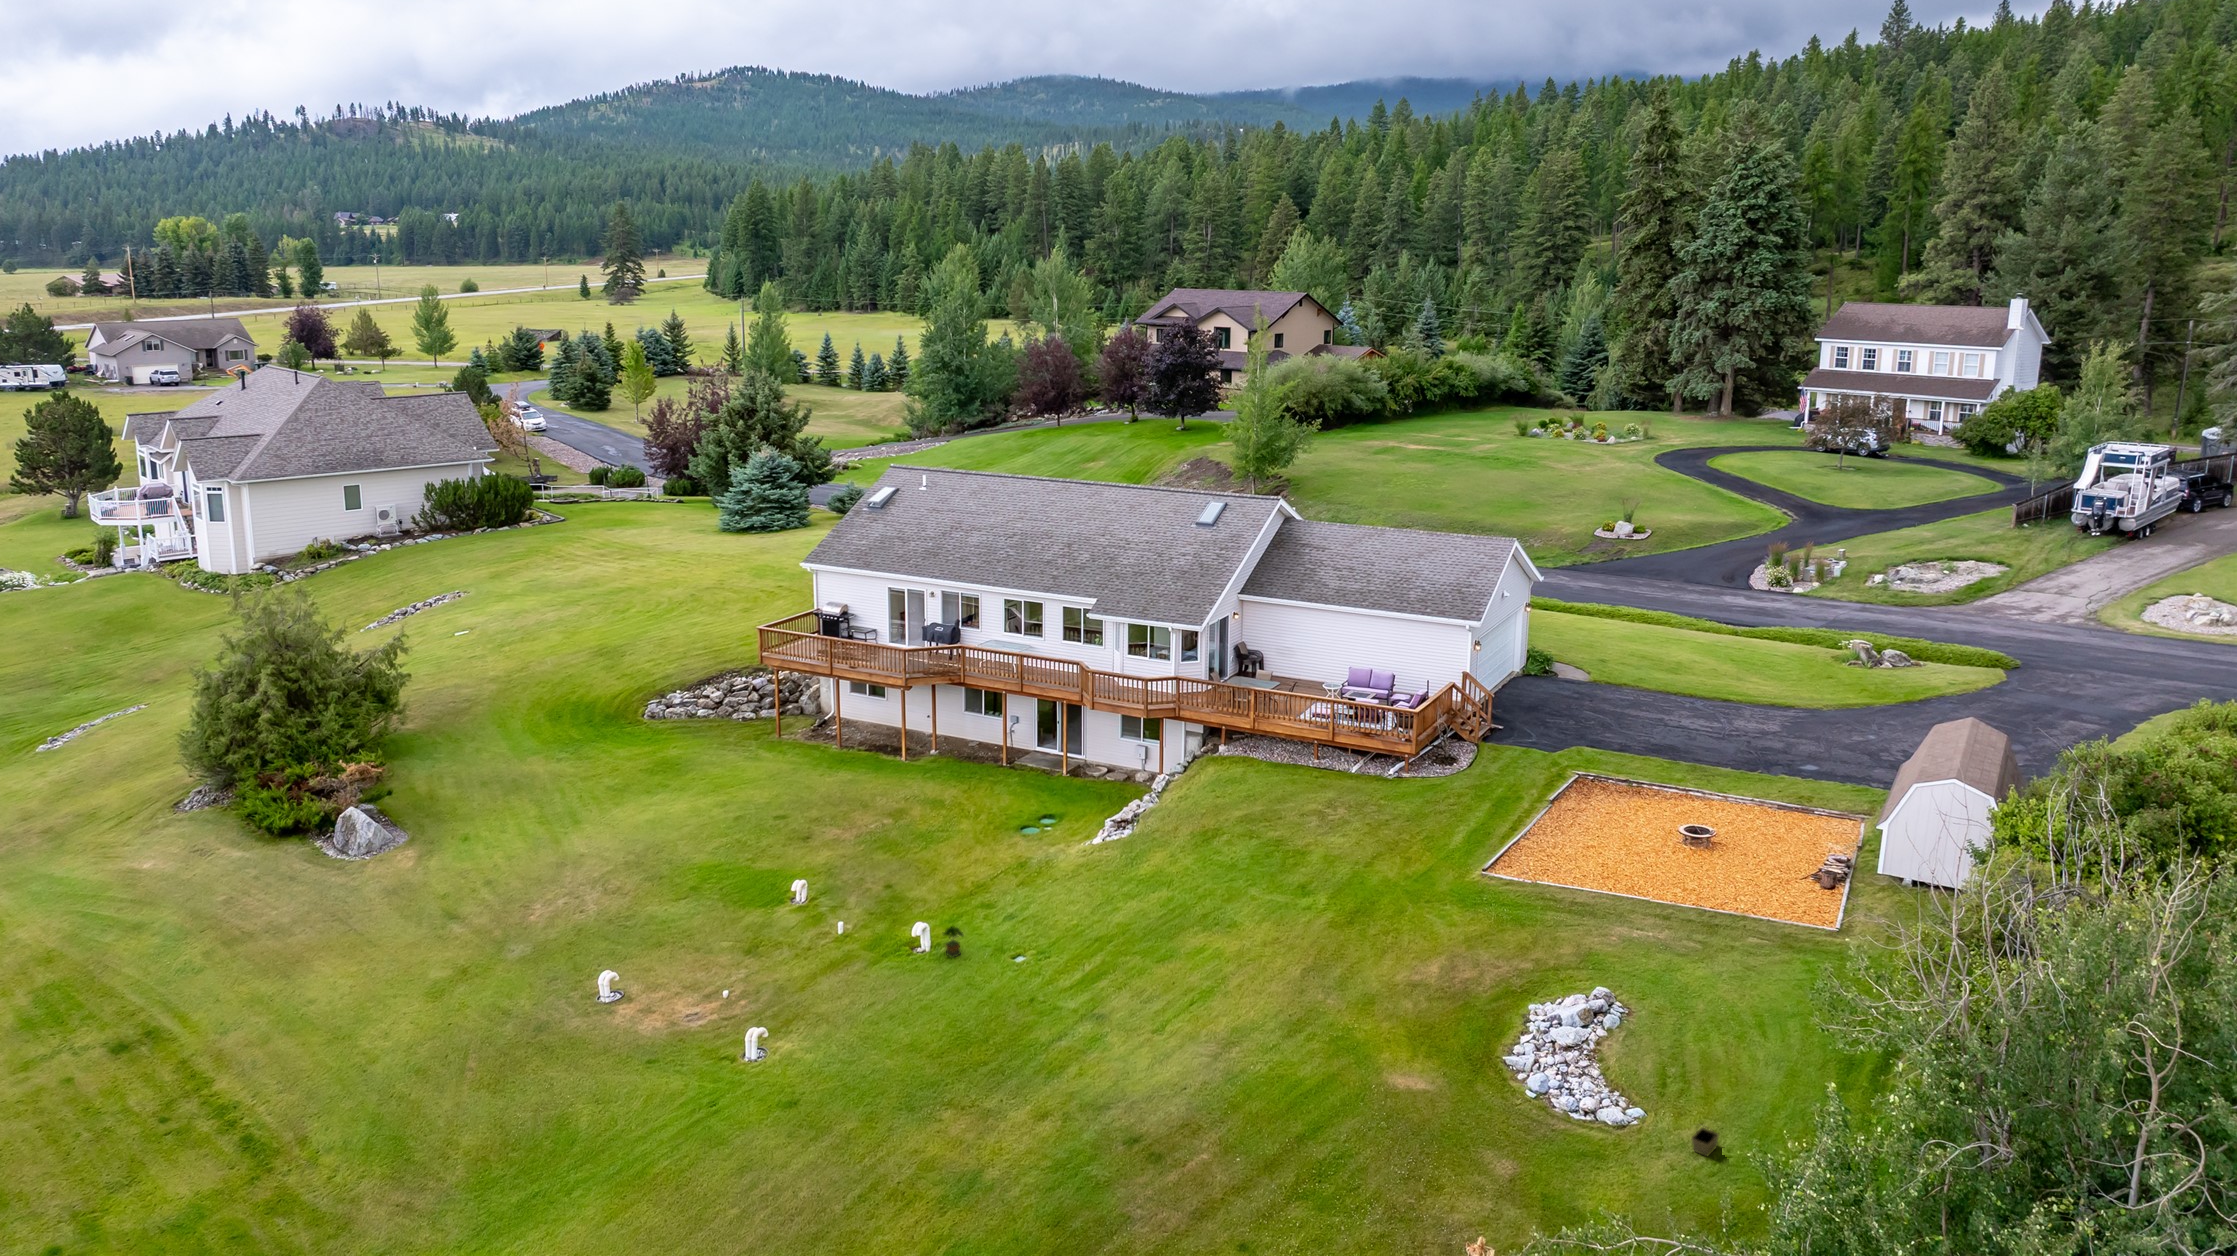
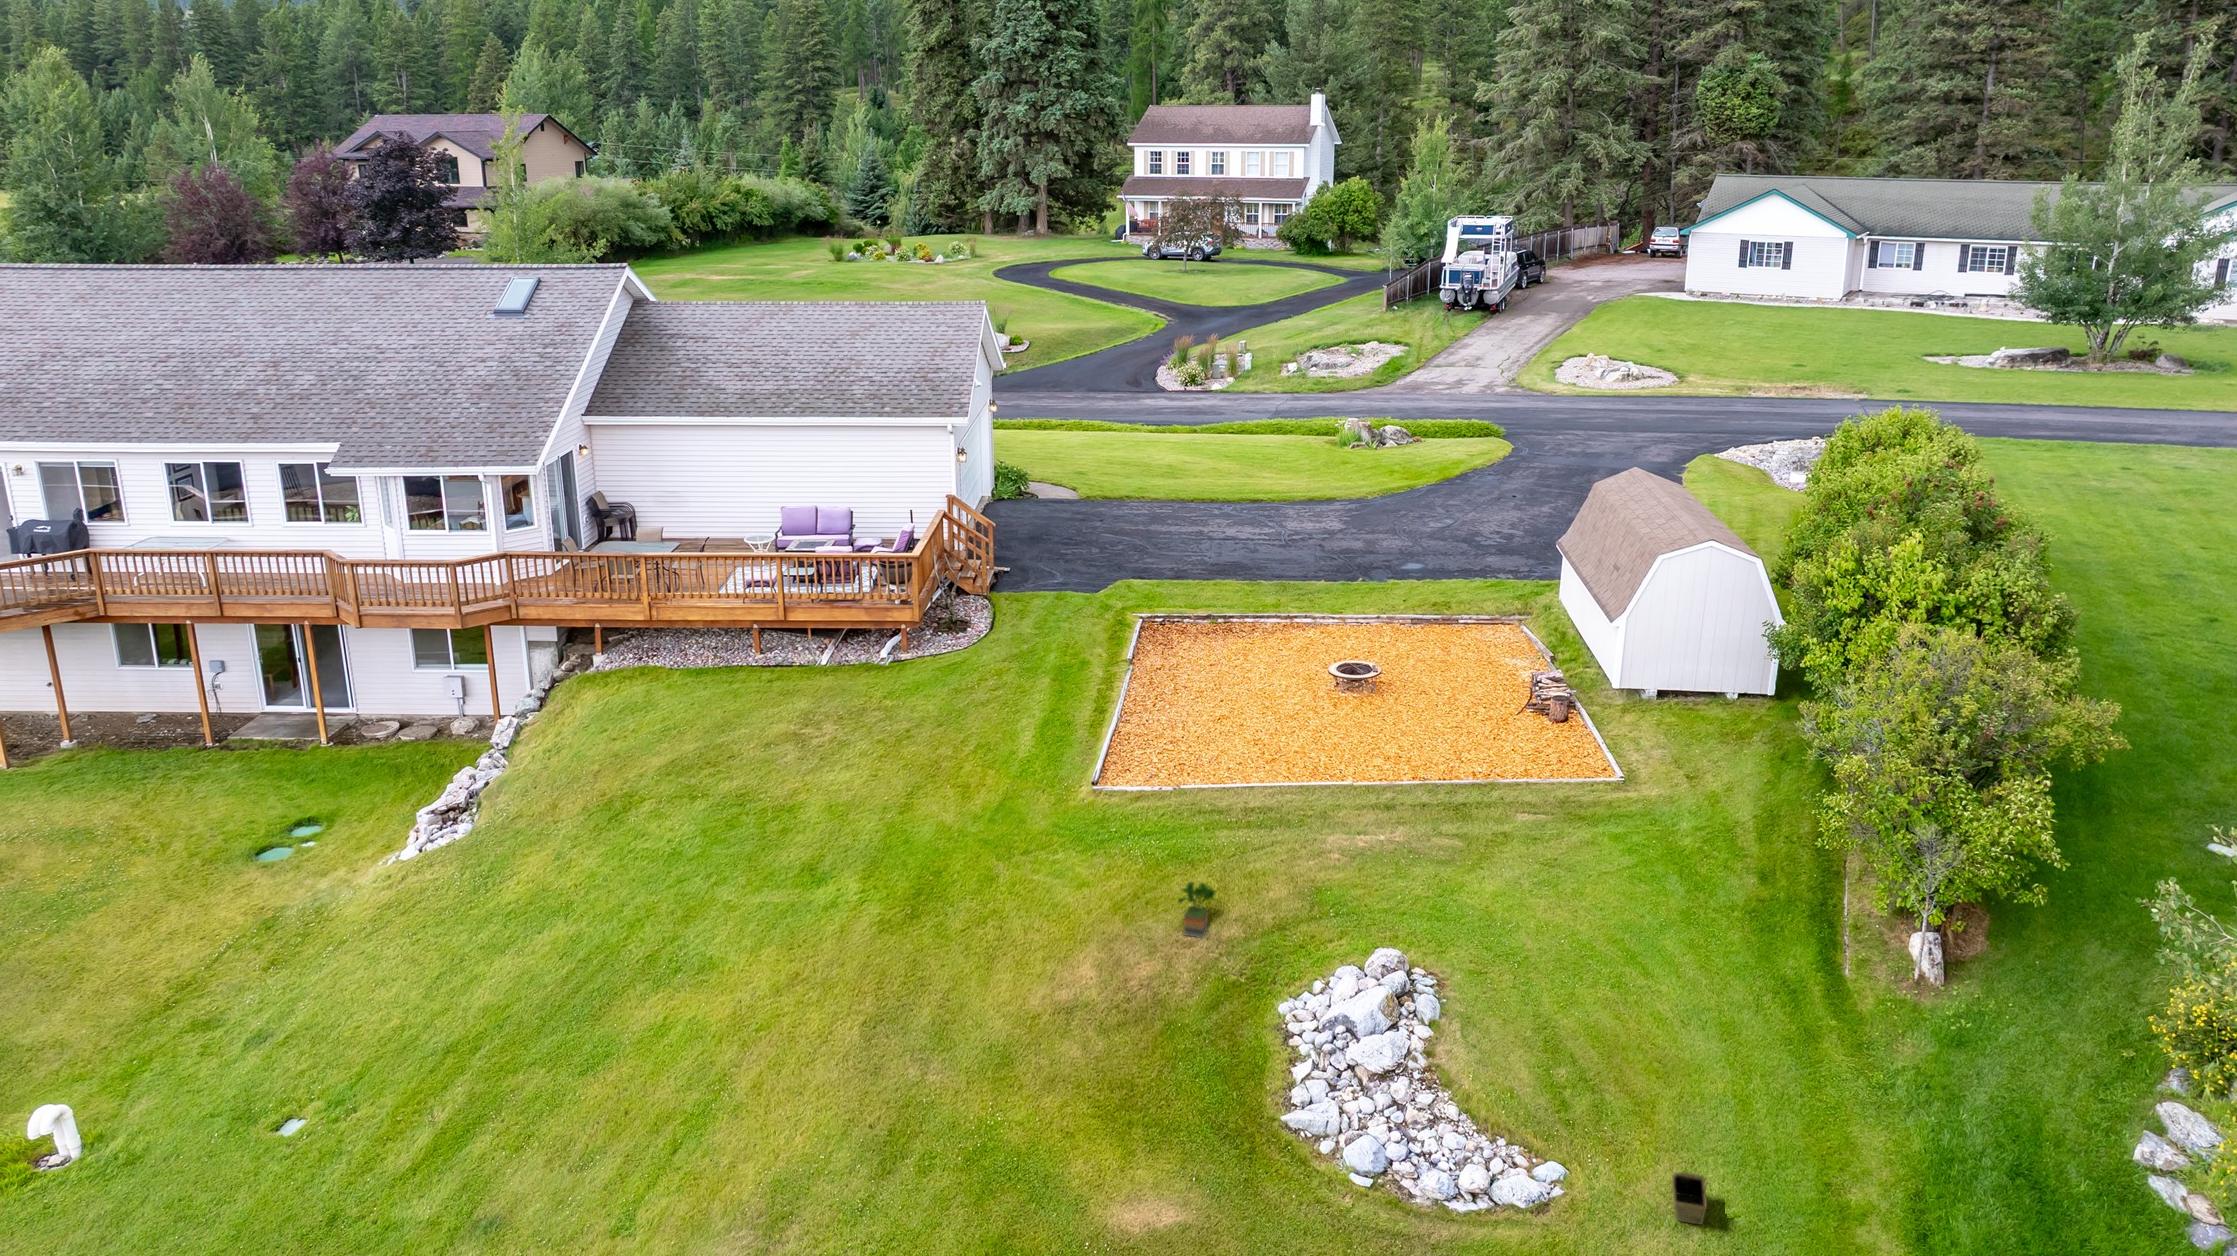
potted tree: present [943,927,963,958] -> present [1178,882,1216,938]

